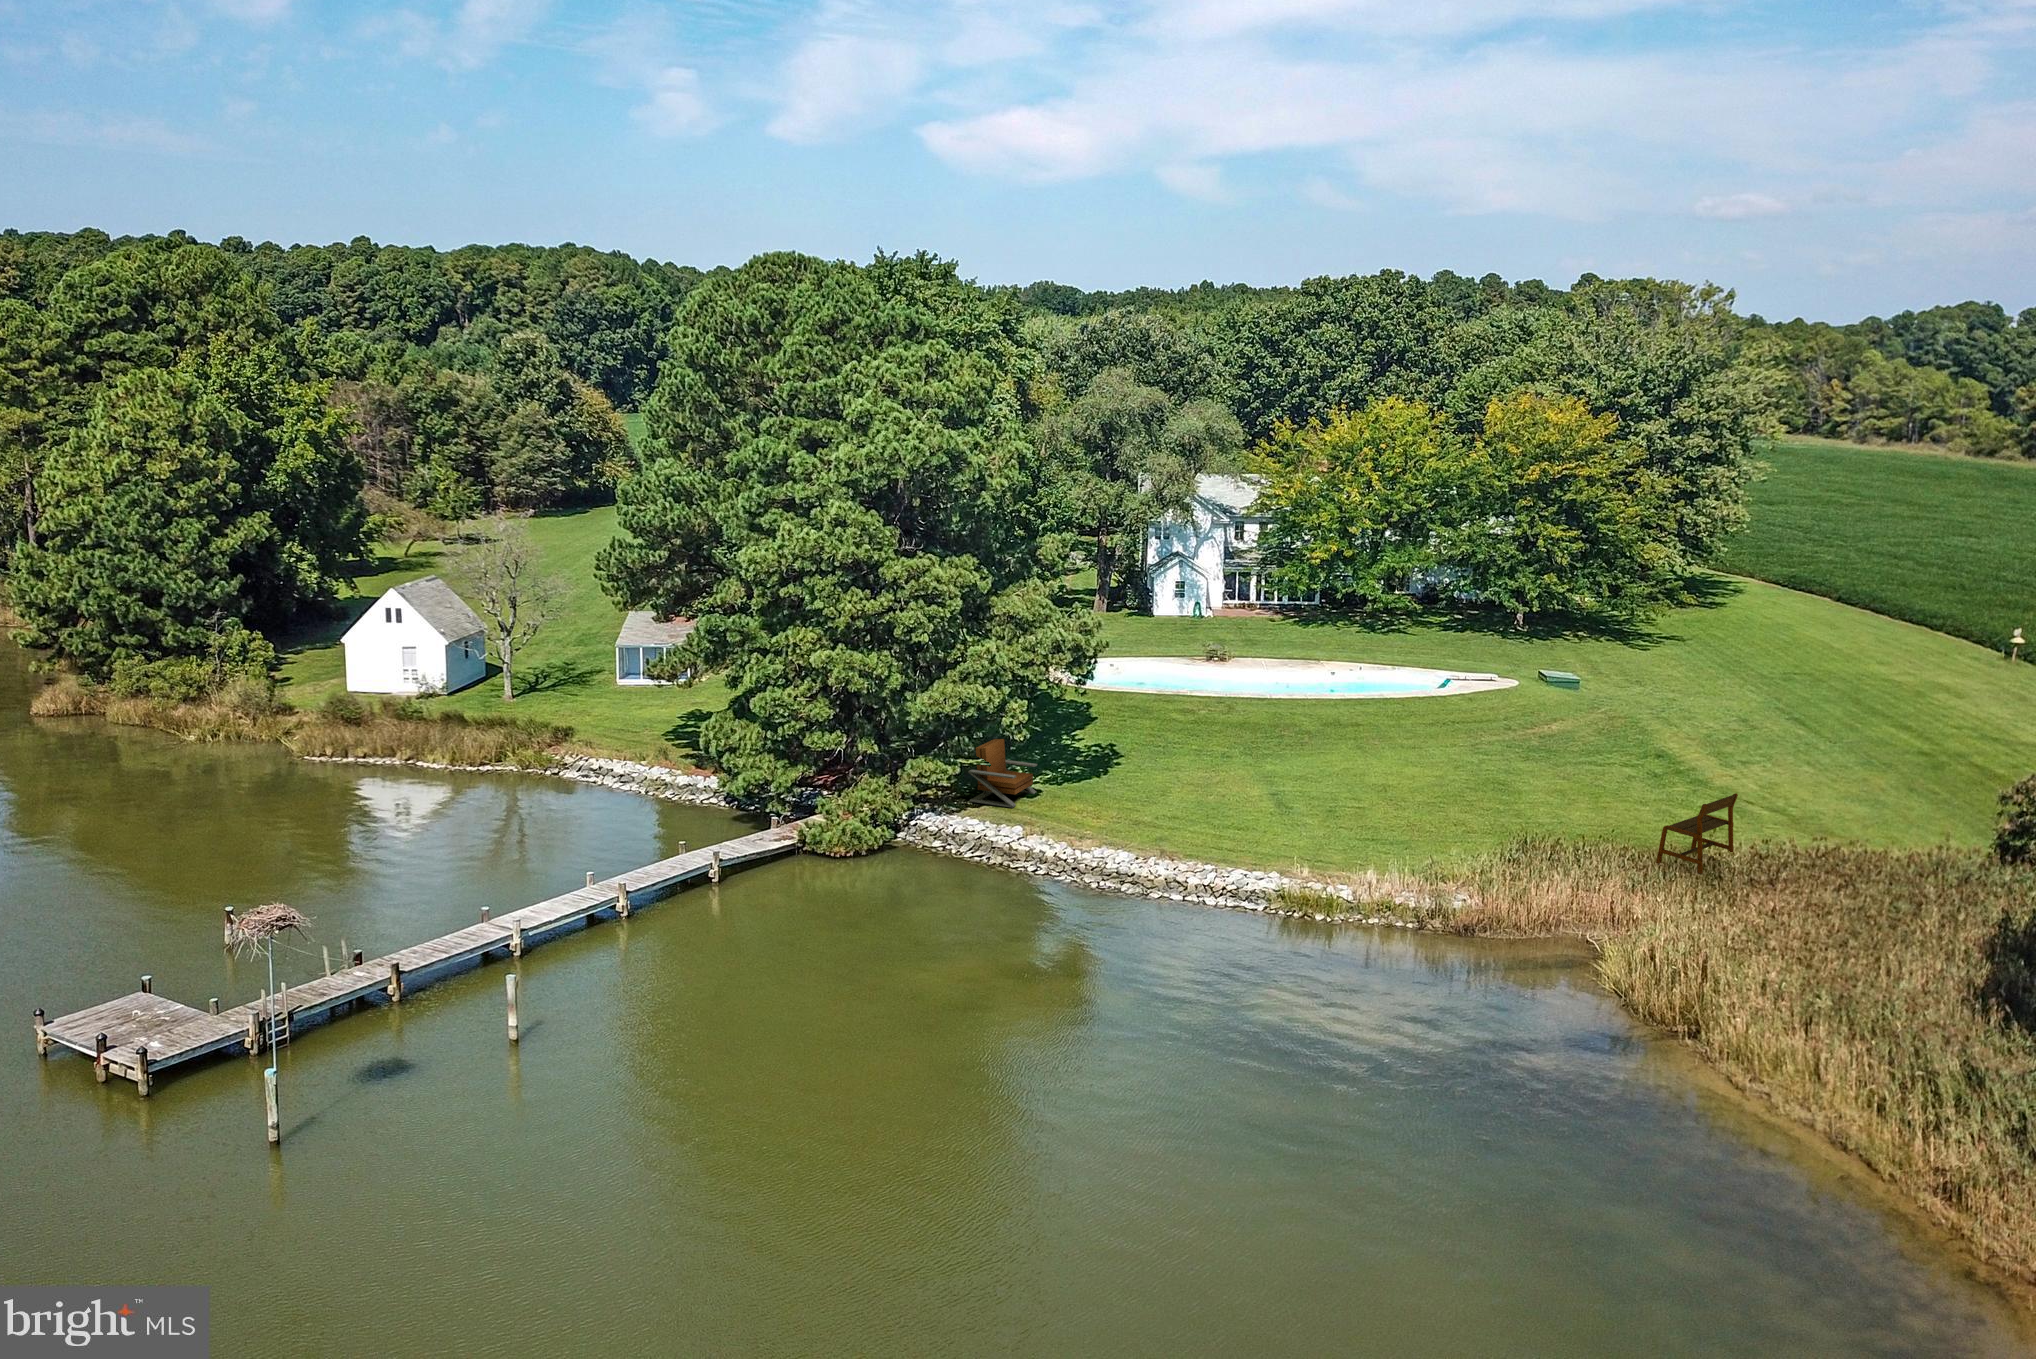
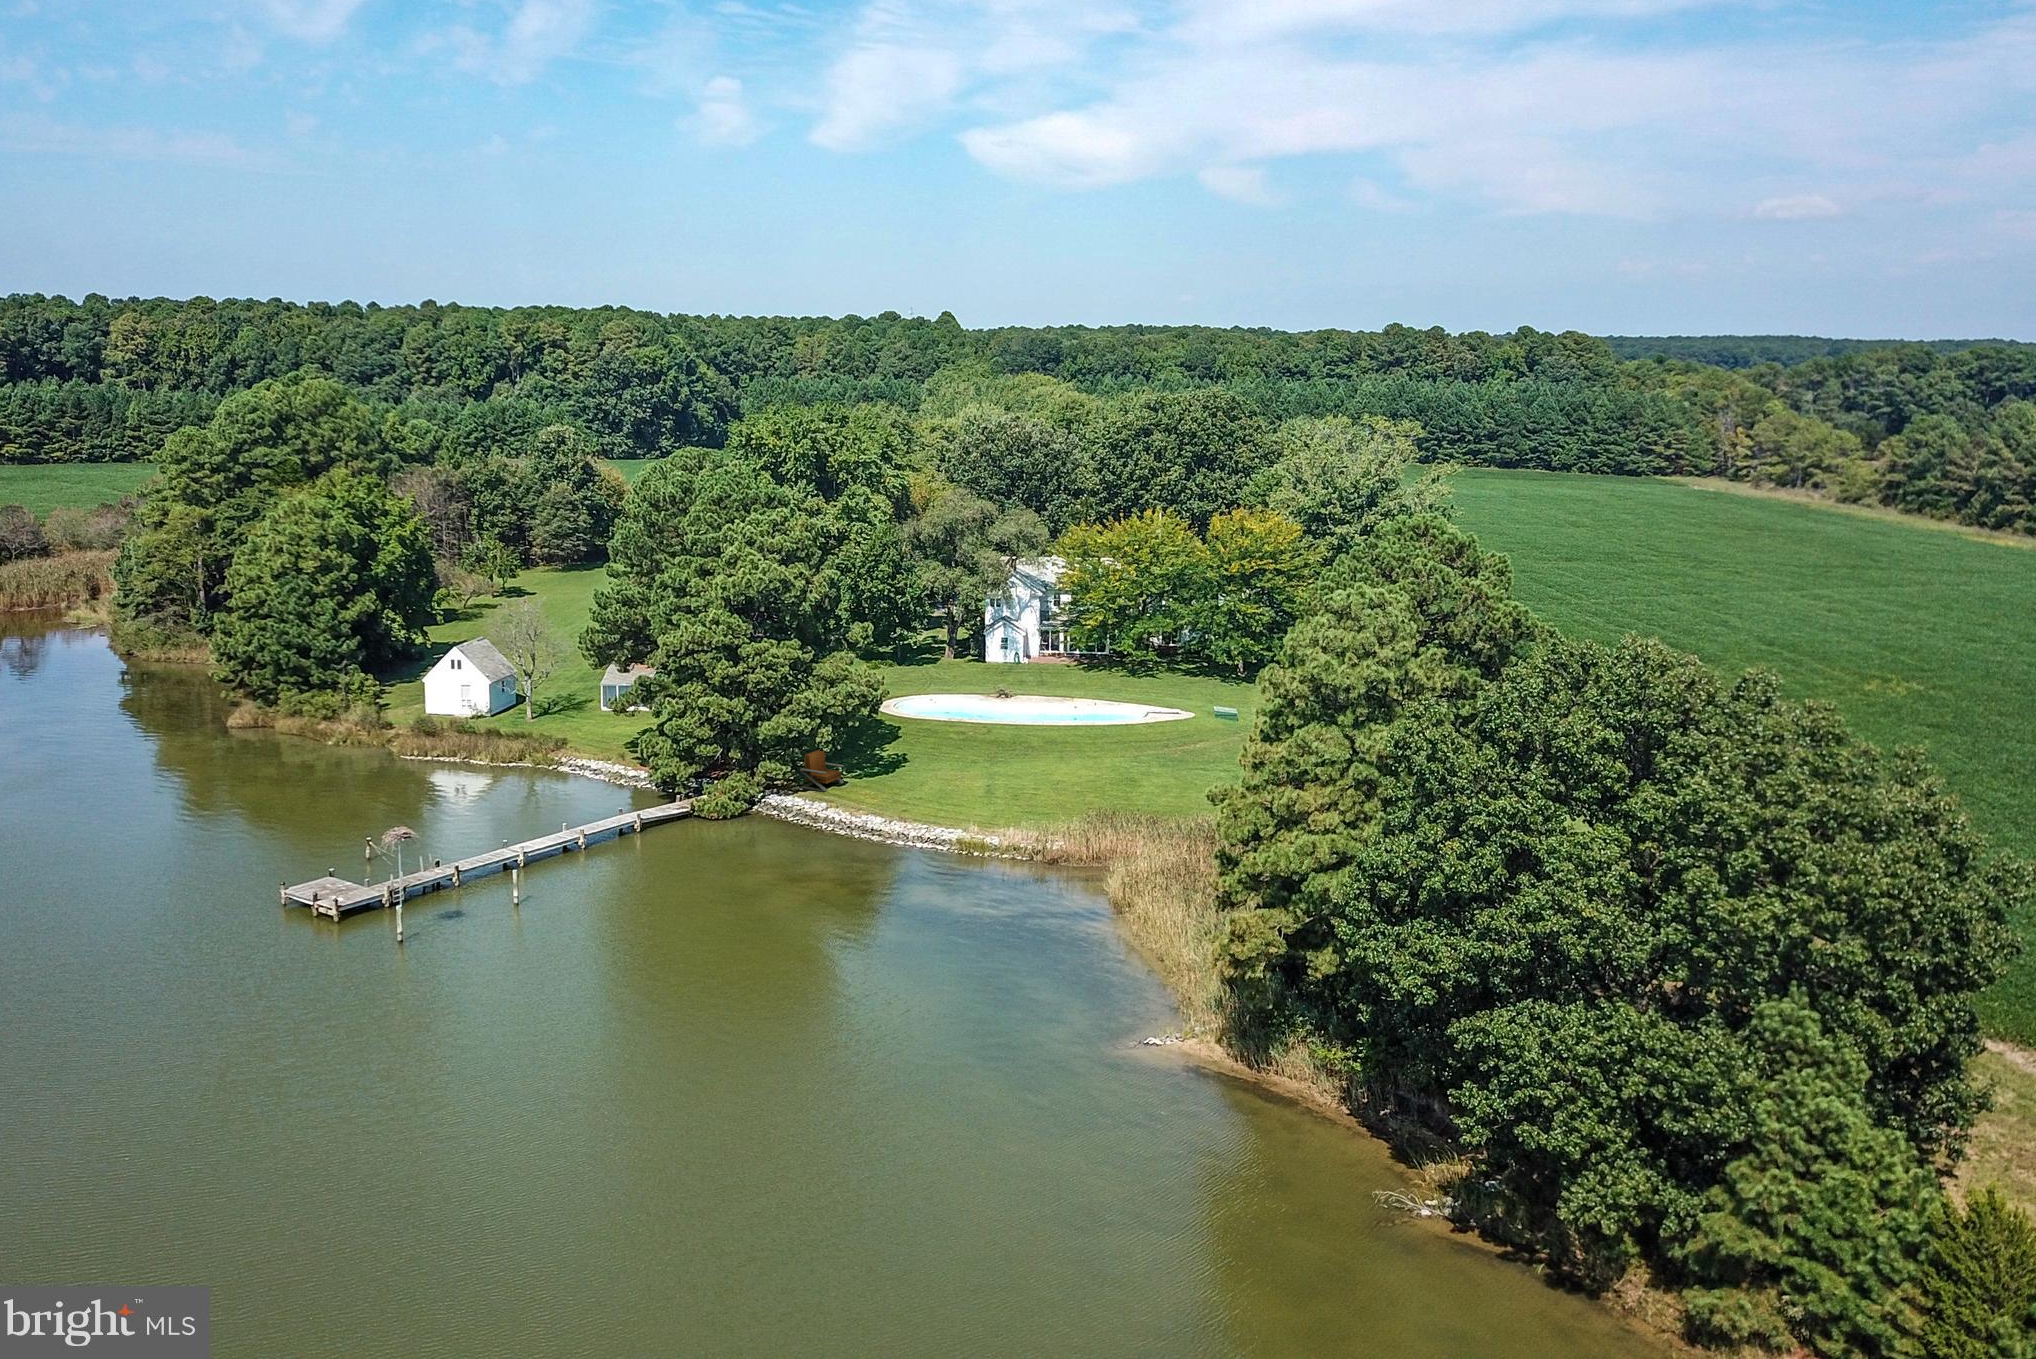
bench: present [1656,793,1738,874] -> none [1166,786,1213,831]

